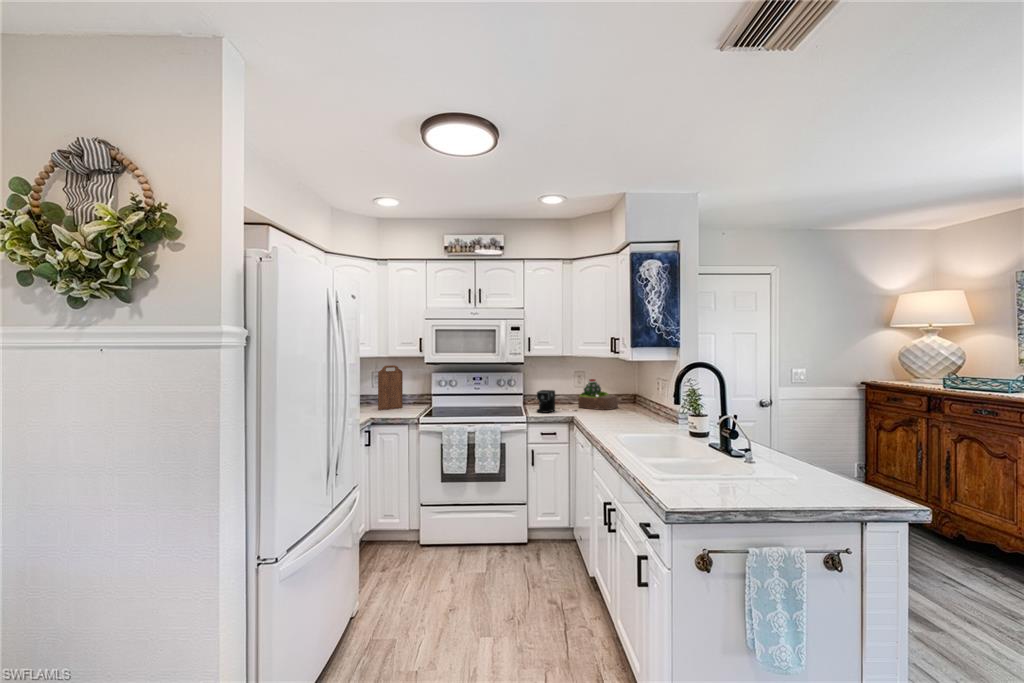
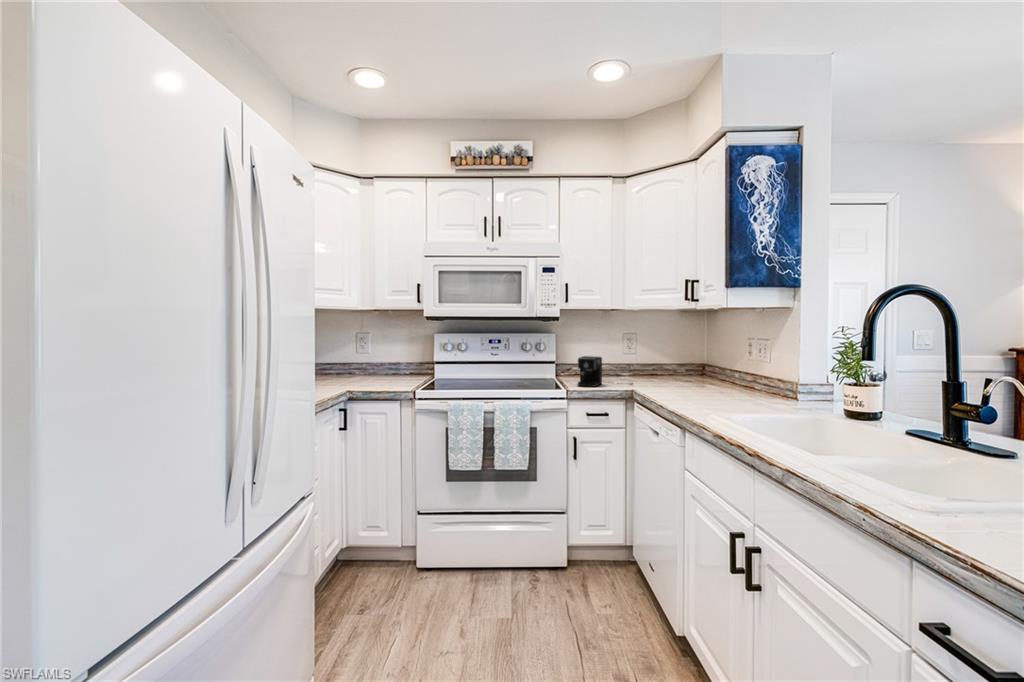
cutting board: present [378,365,403,410] -> none [361,324,394,383]
succulent plant: present [578,379,618,410] -> none [631,343,685,384]

